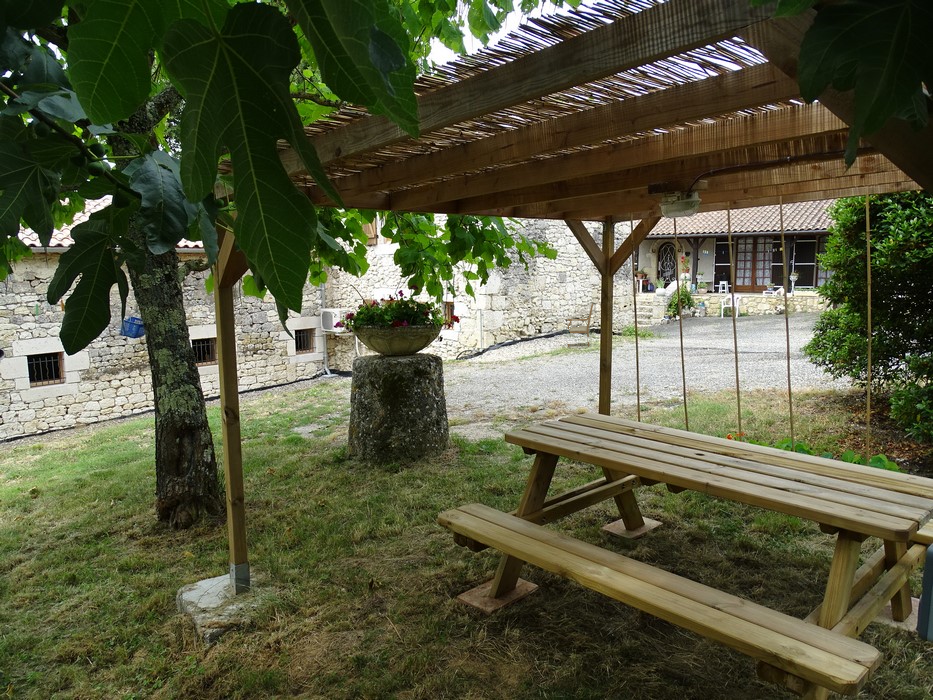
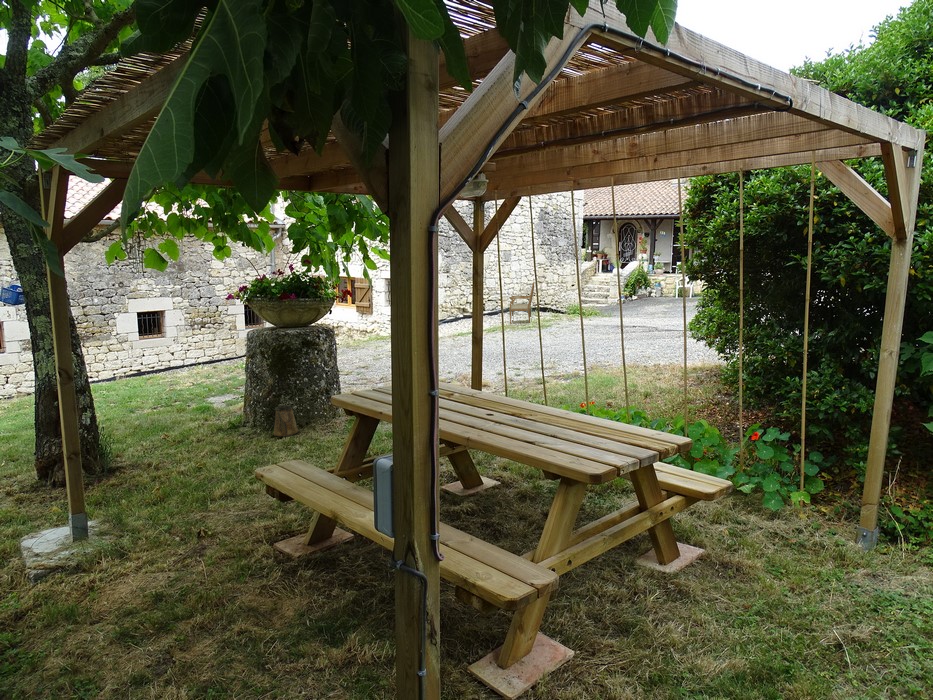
watering can: none [383,437,410,472] -> present [273,404,299,436]

